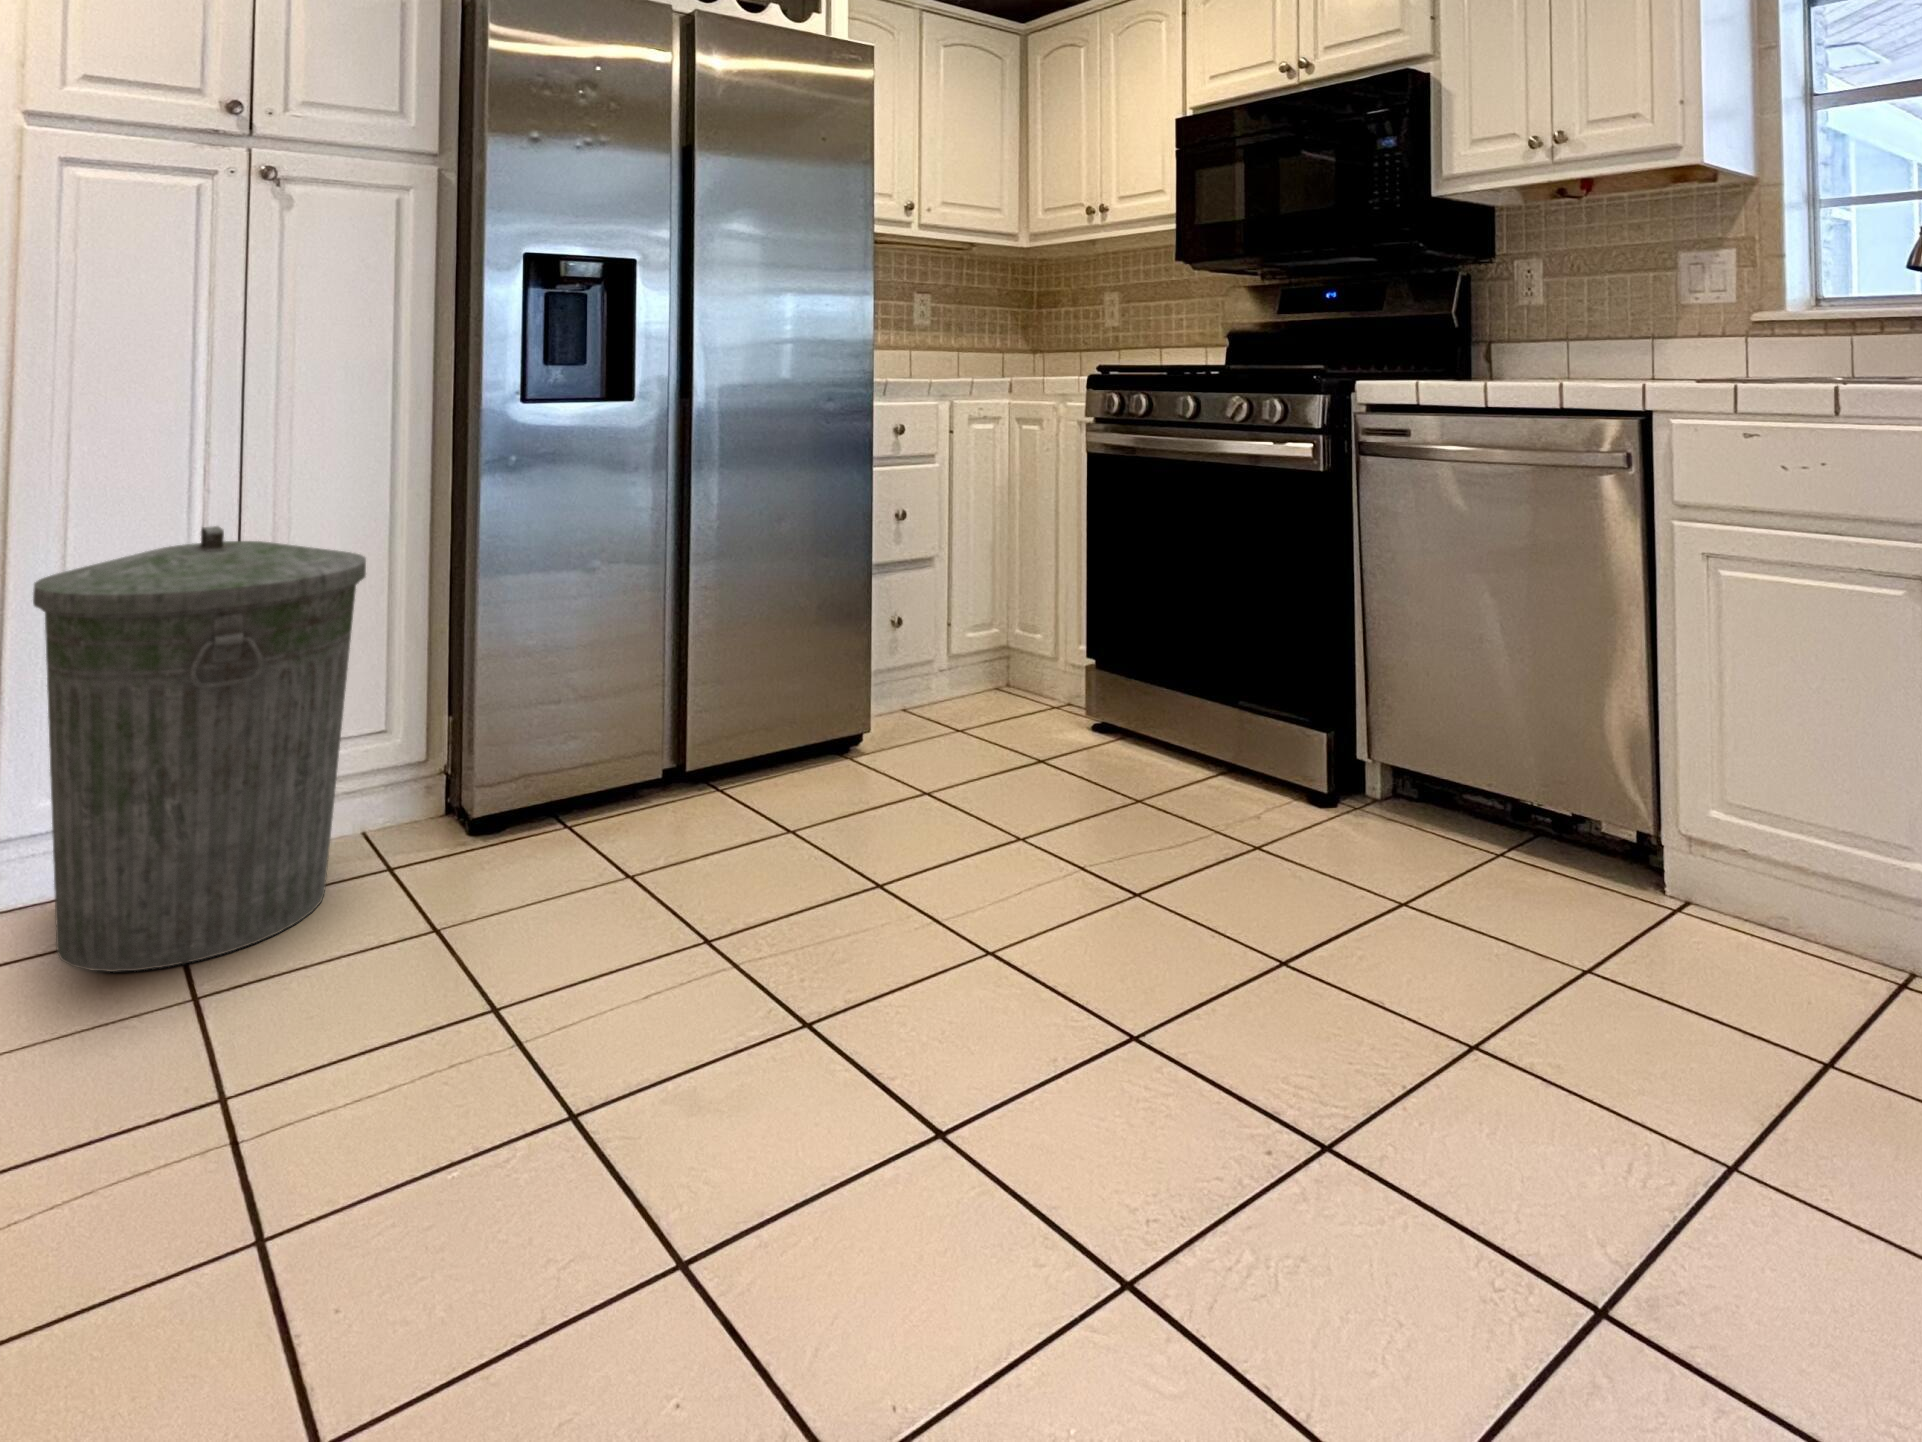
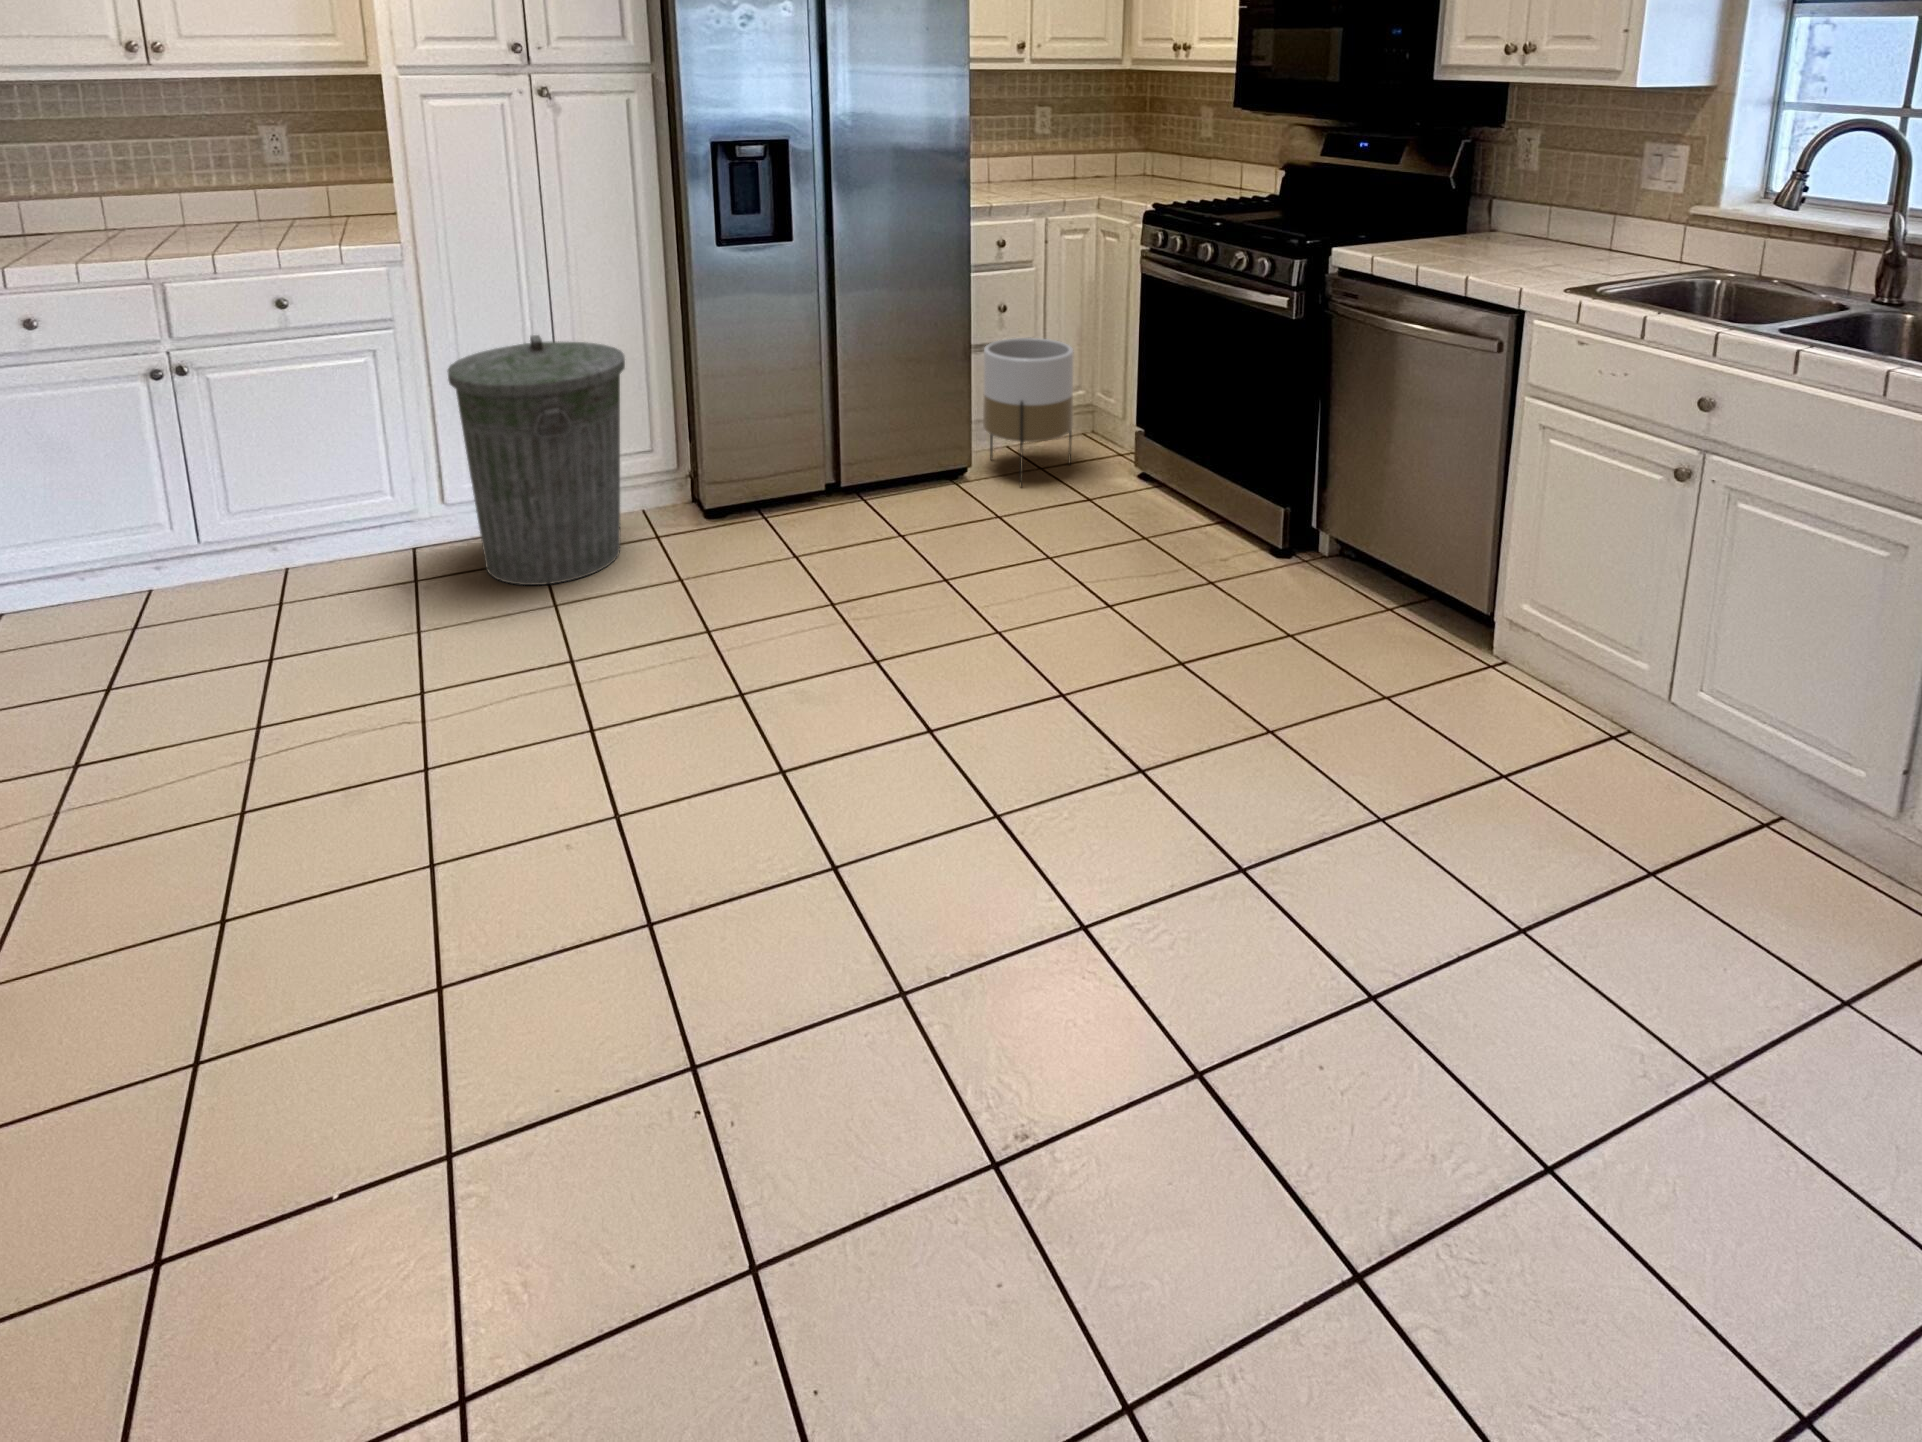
planter: none [885,549,1002,748] -> present [983,338,1074,486]

